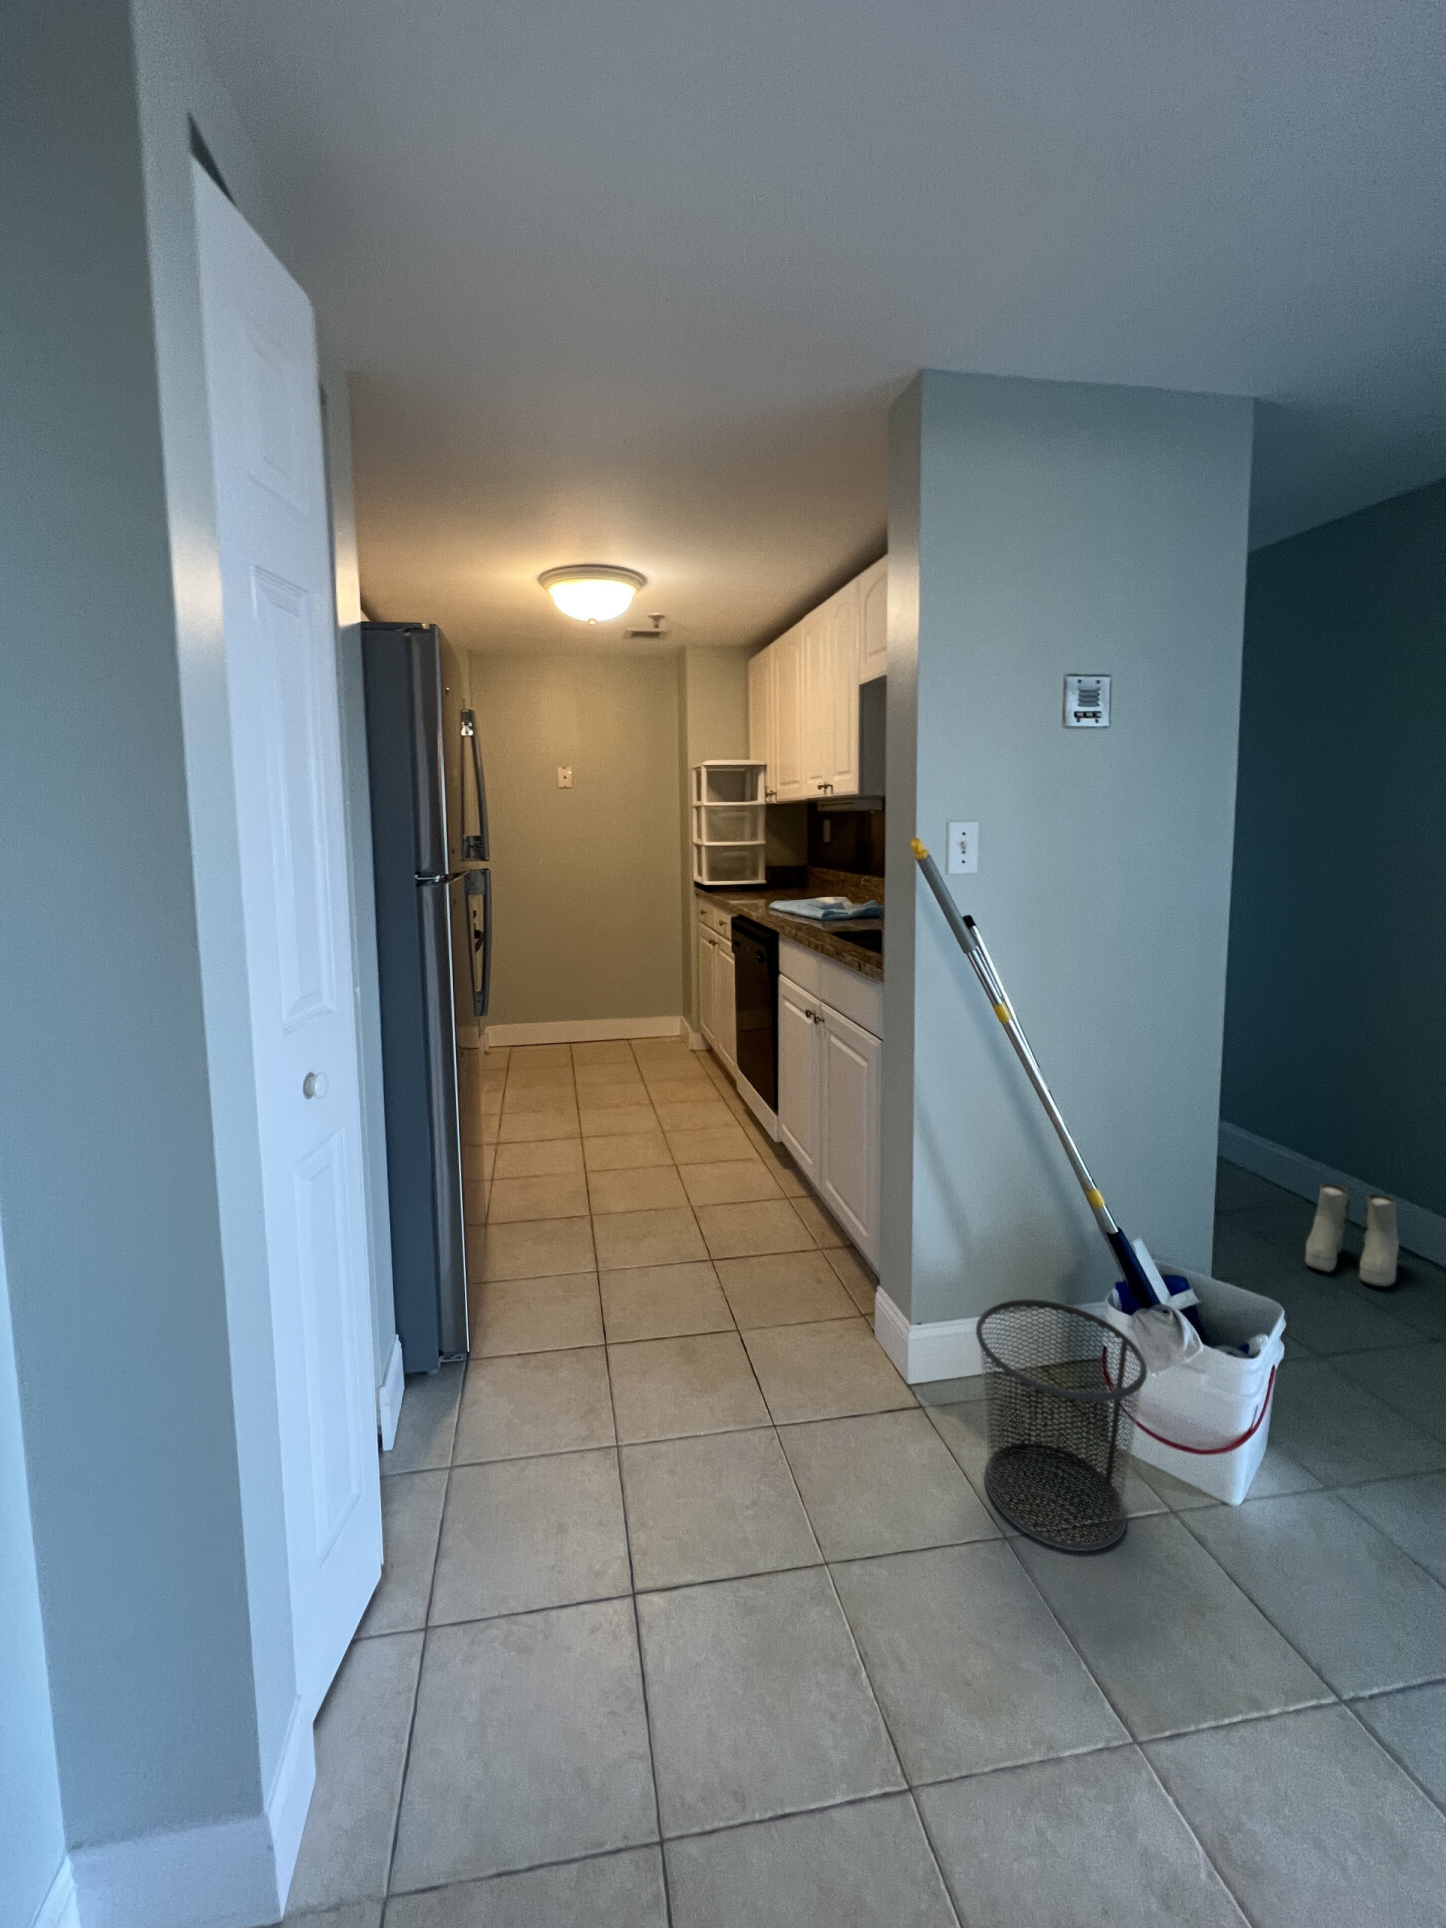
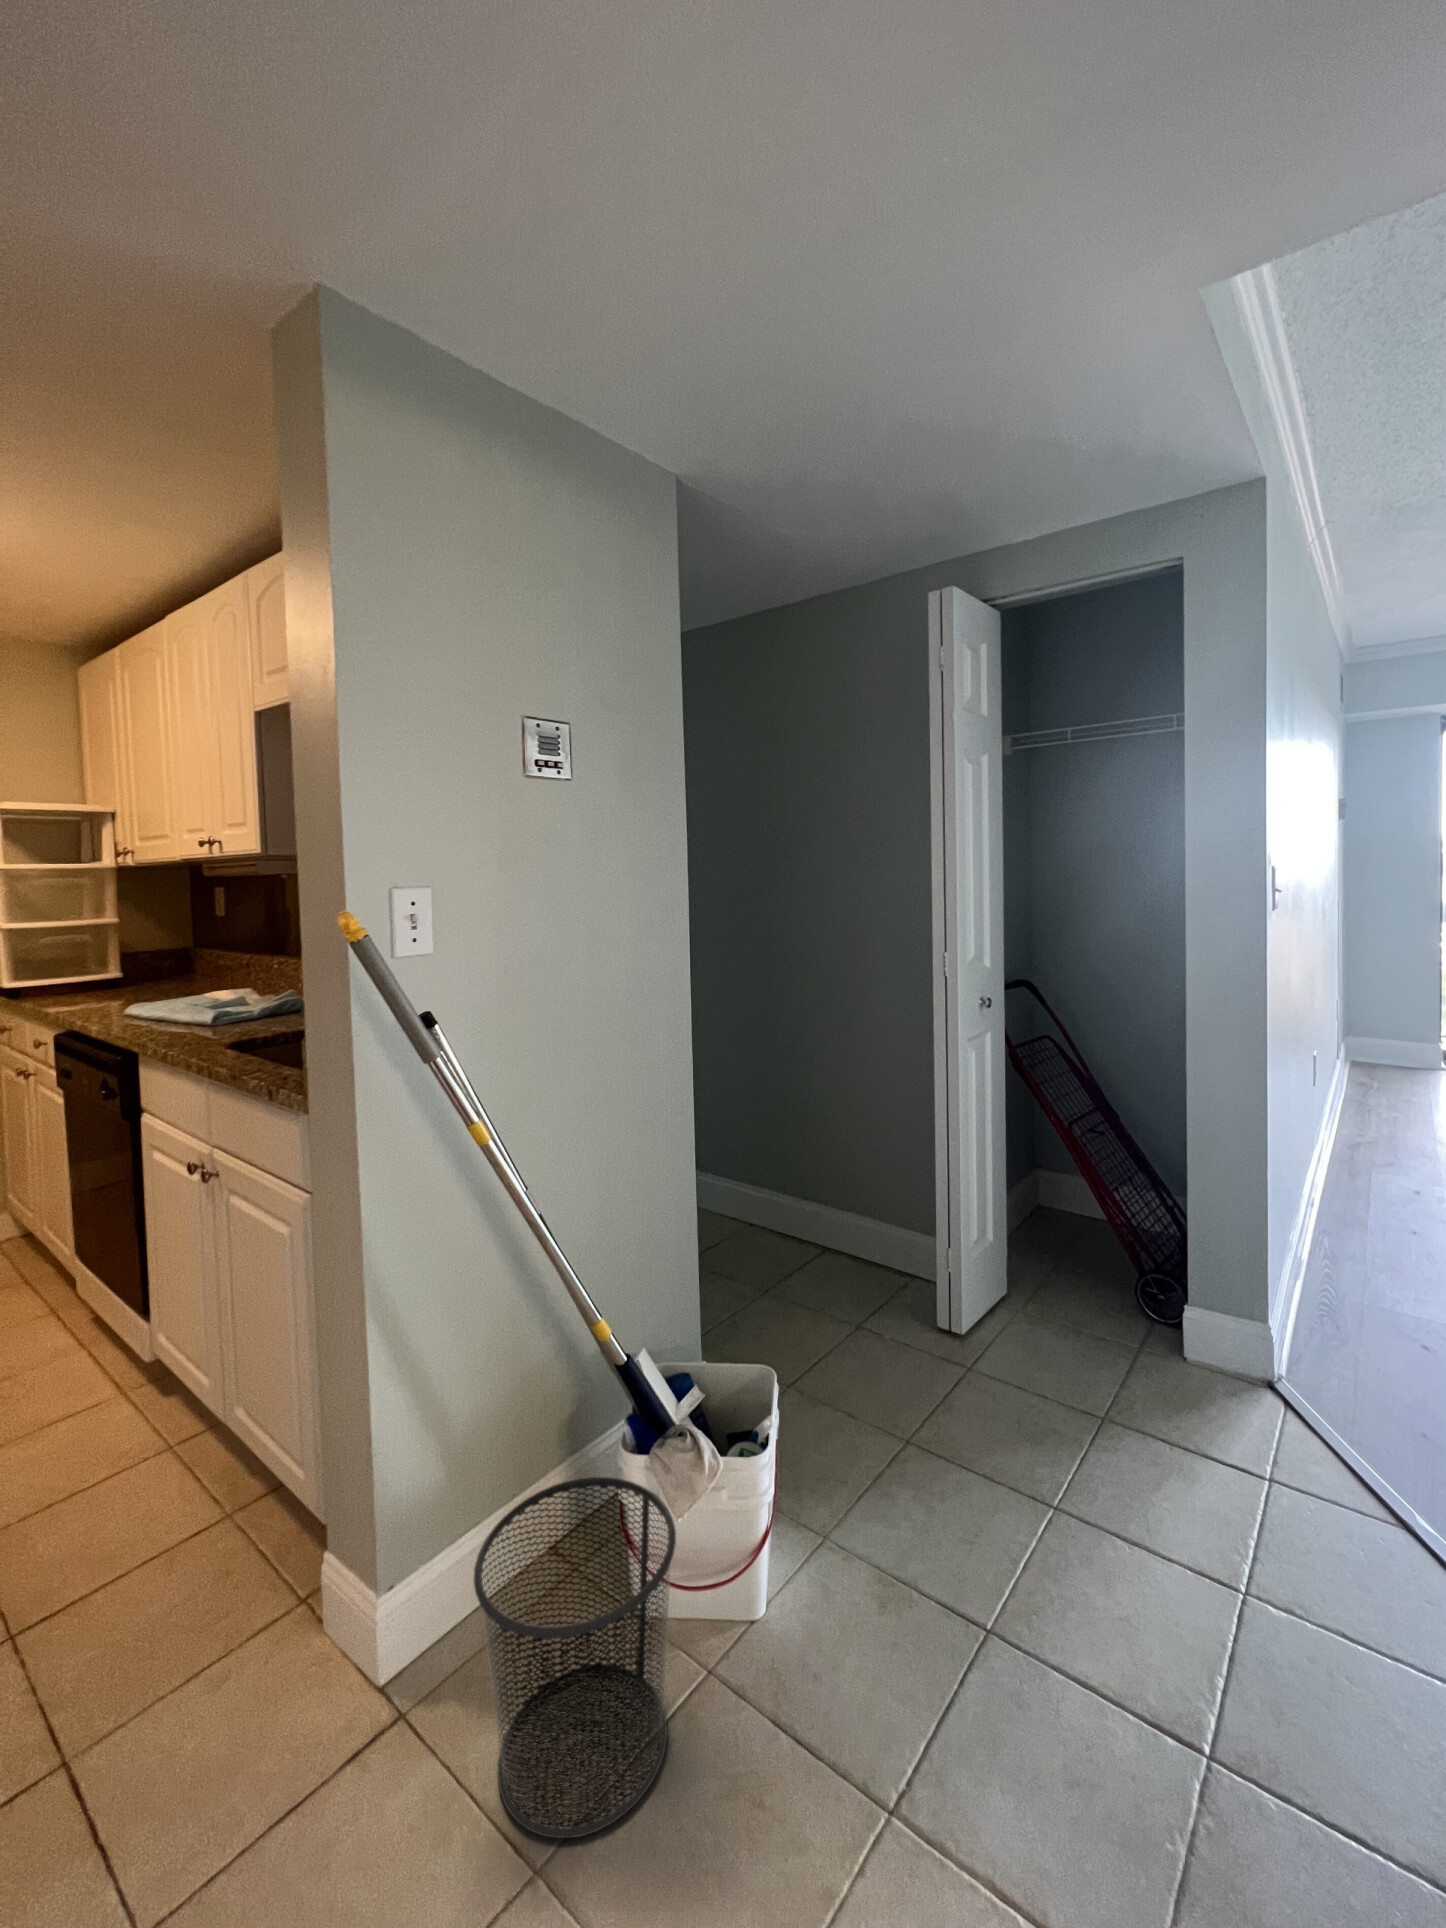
boots: present [1305,1184,1399,1286] -> none [760,1209,823,1296]

